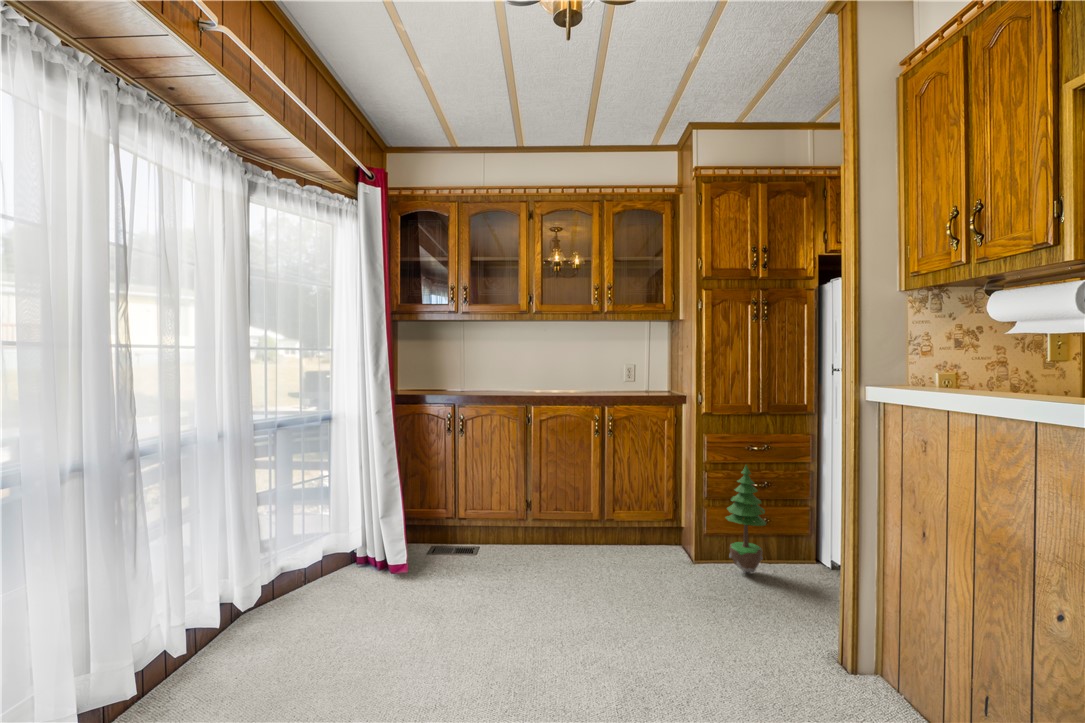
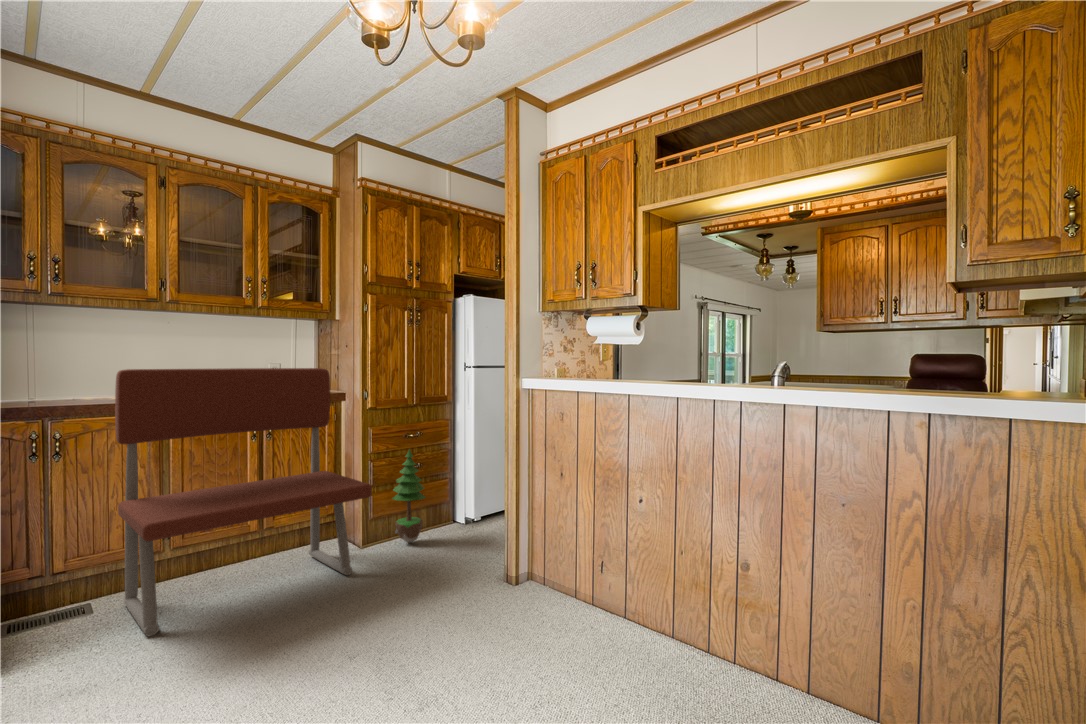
bench: none [476,370,678,588] -> present [115,368,372,636]

